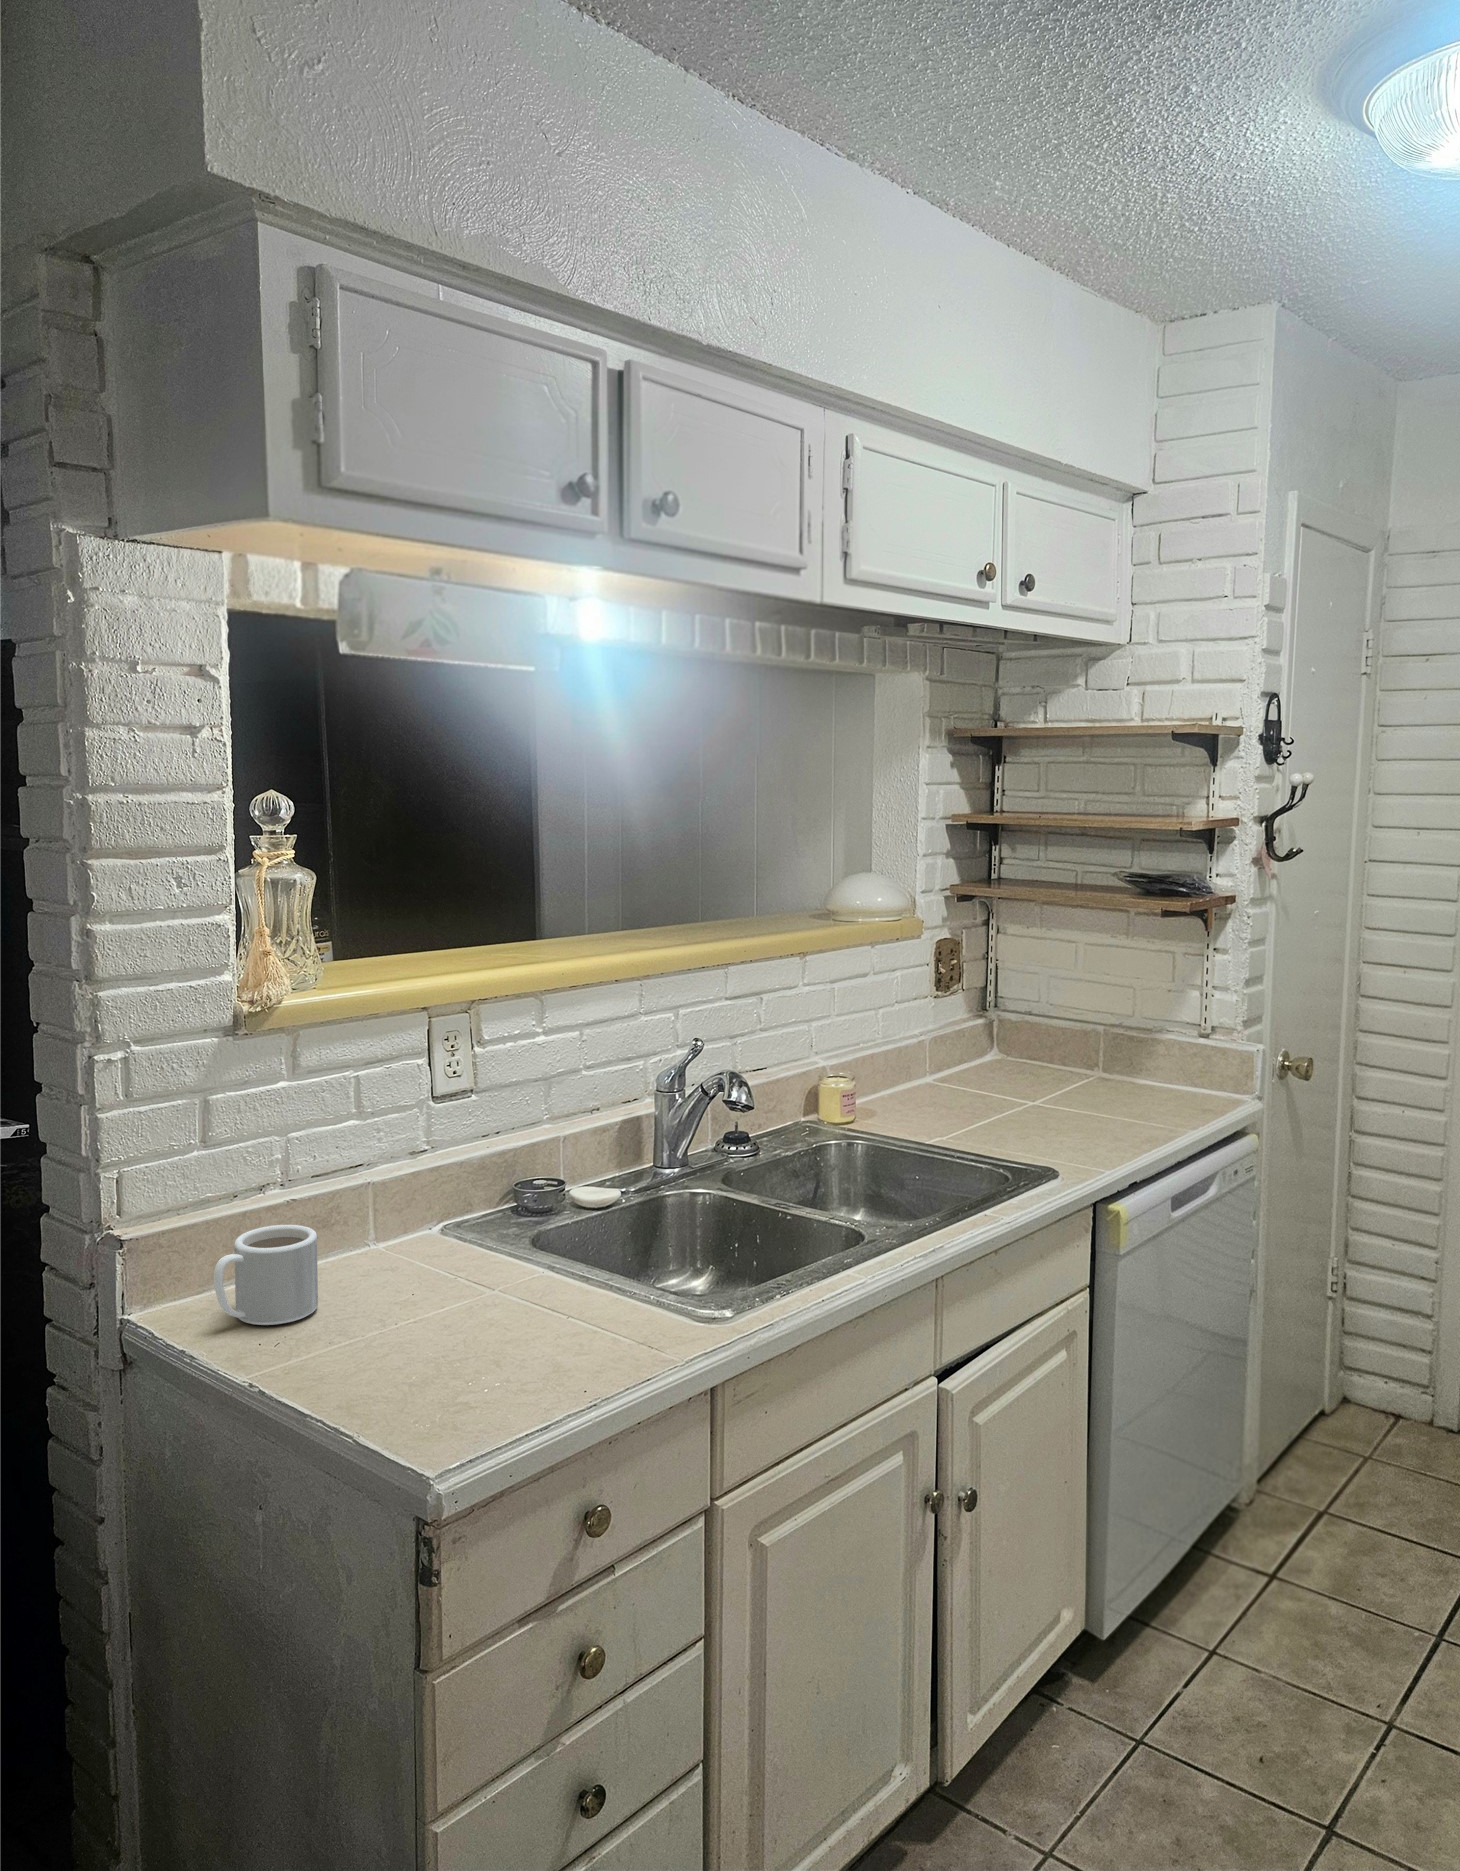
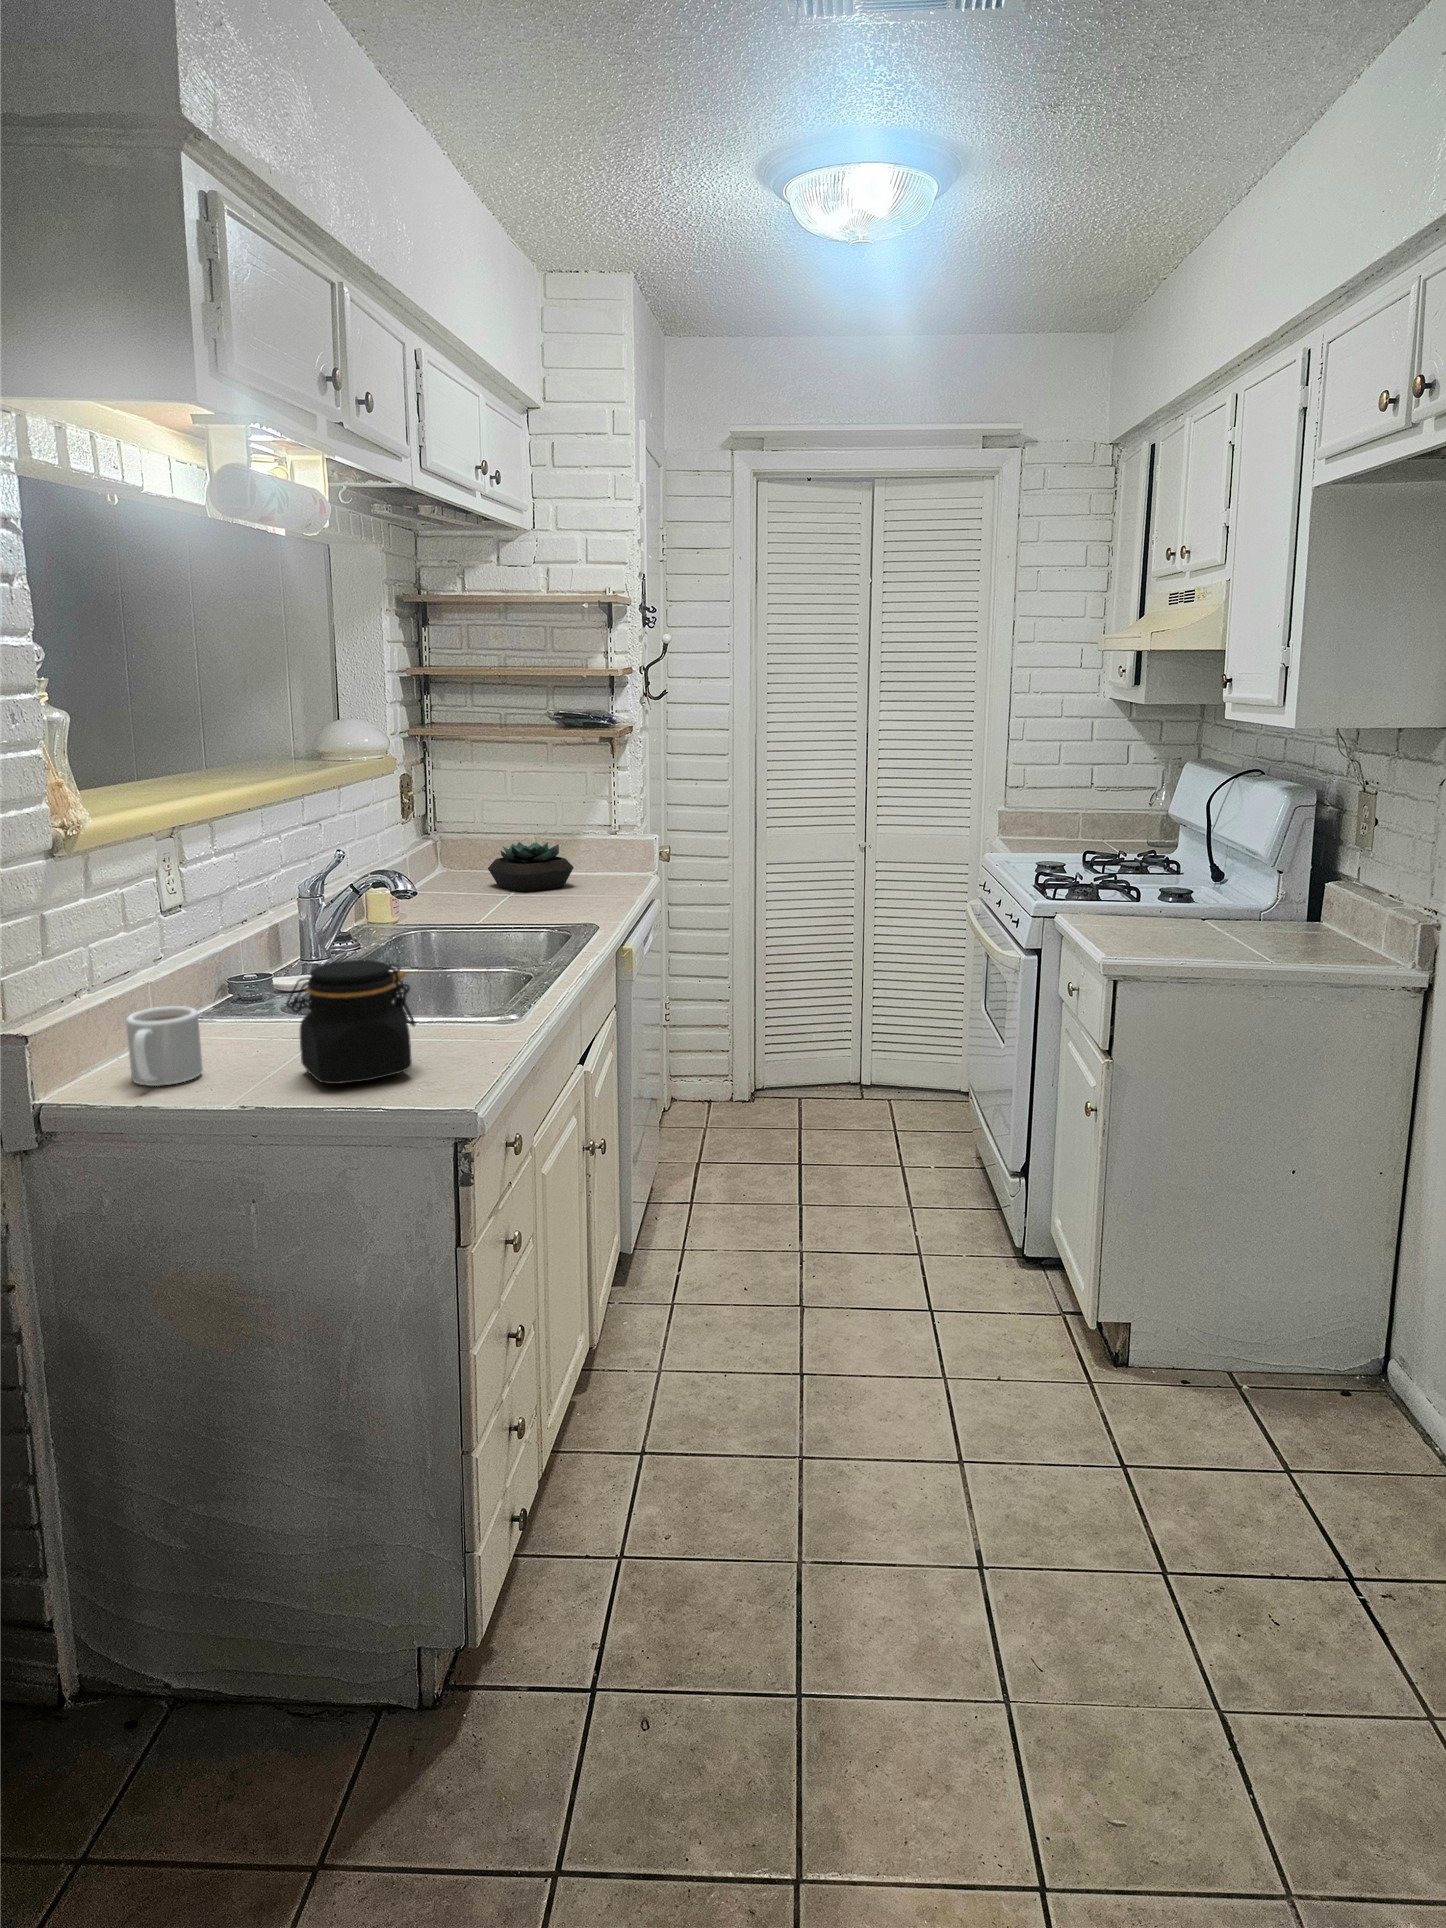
succulent plant: none [1025,1035,1128,1102] -> present [488,842,574,891]
jar: none [347,1213,510,1385] -> present [287,960,415,1084]

